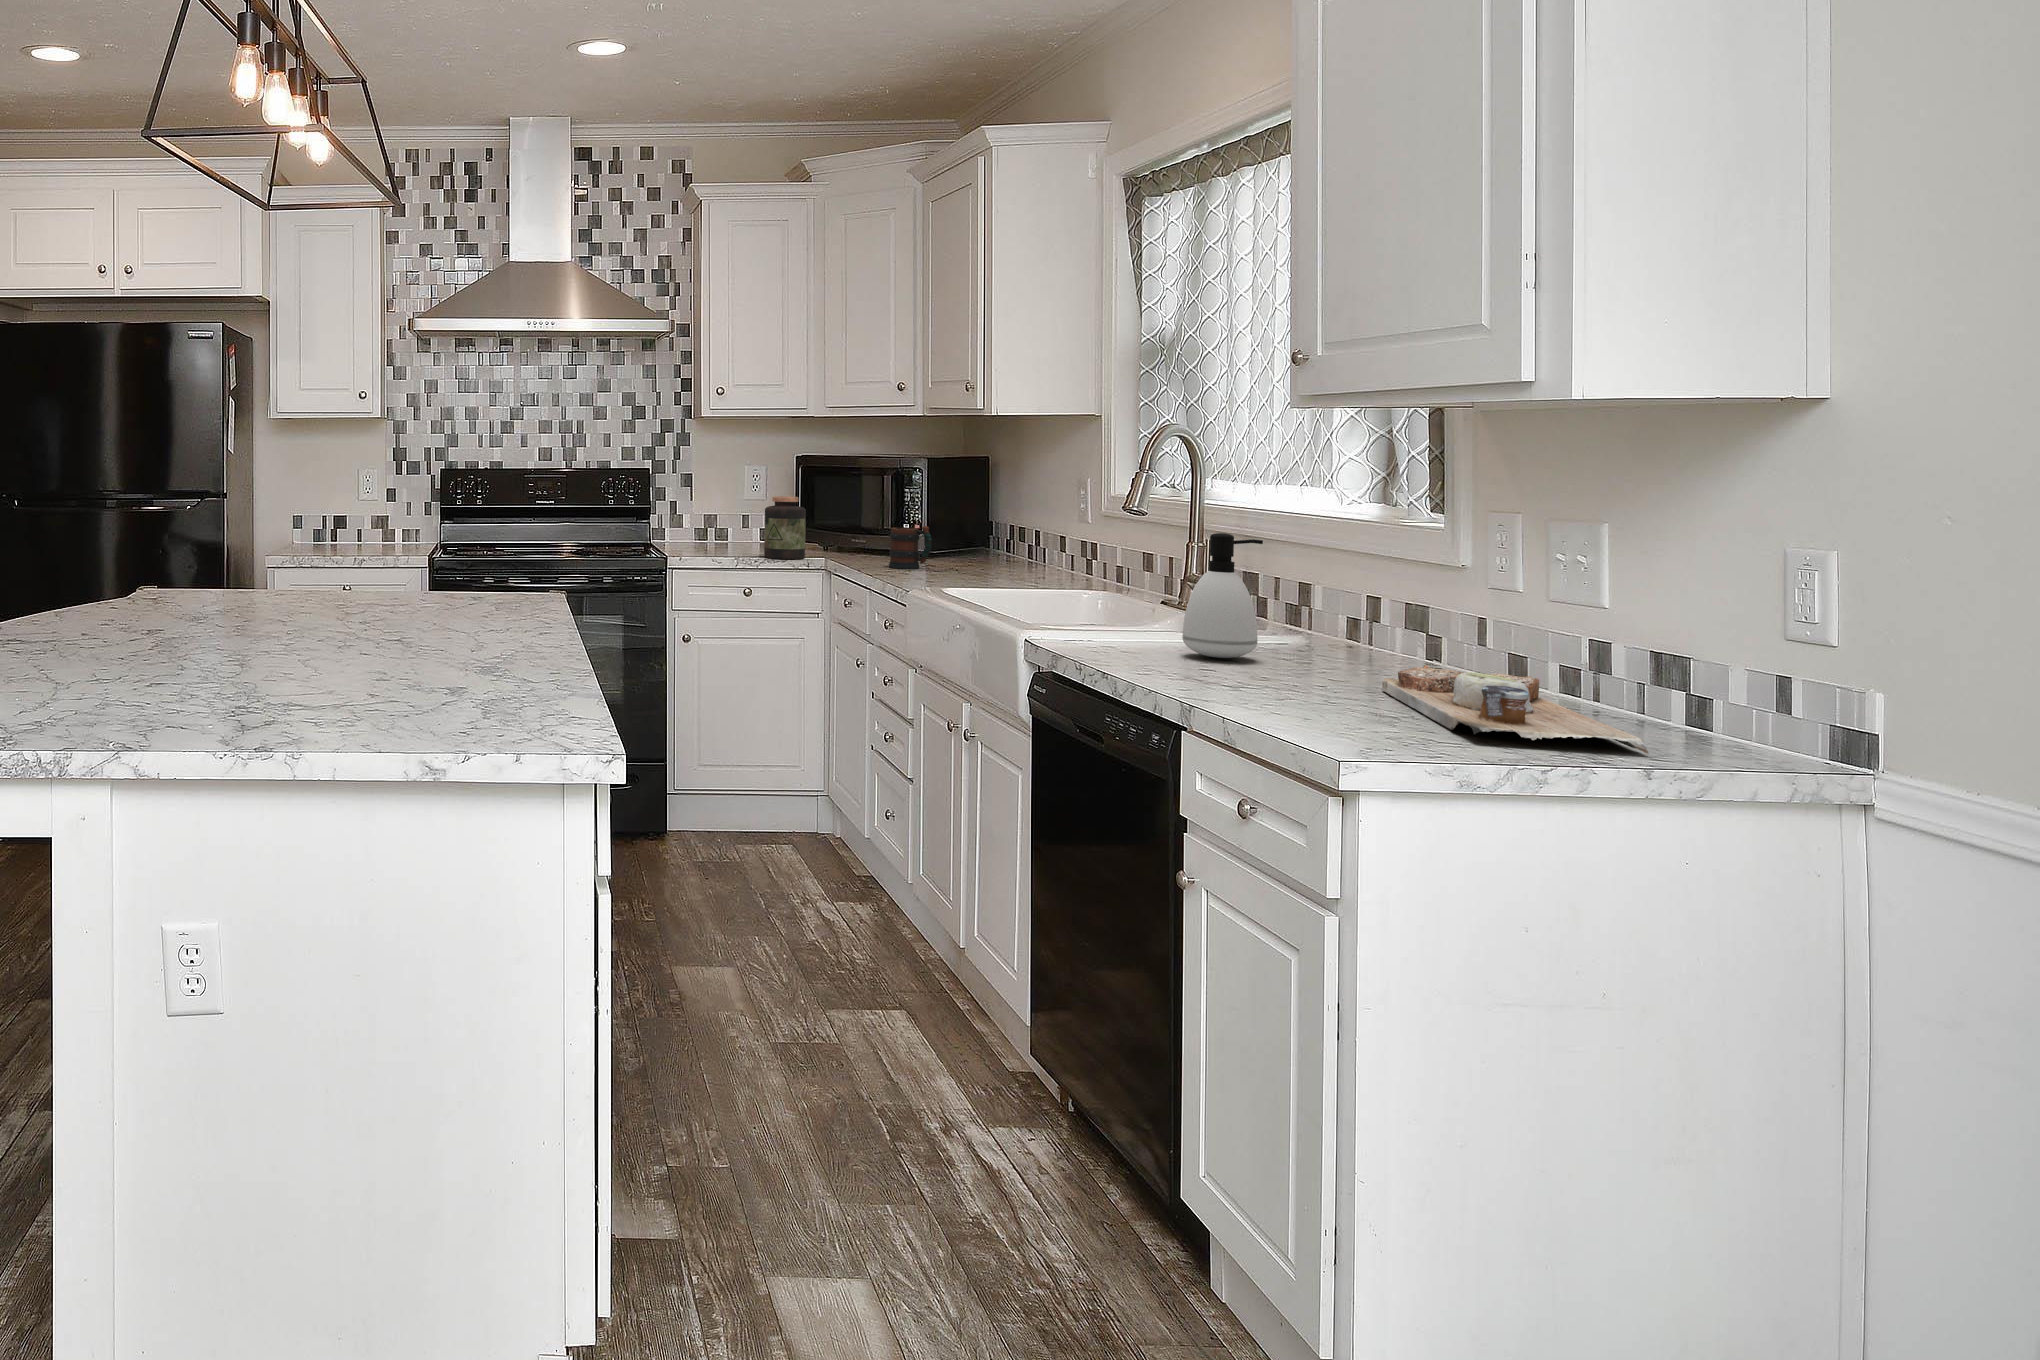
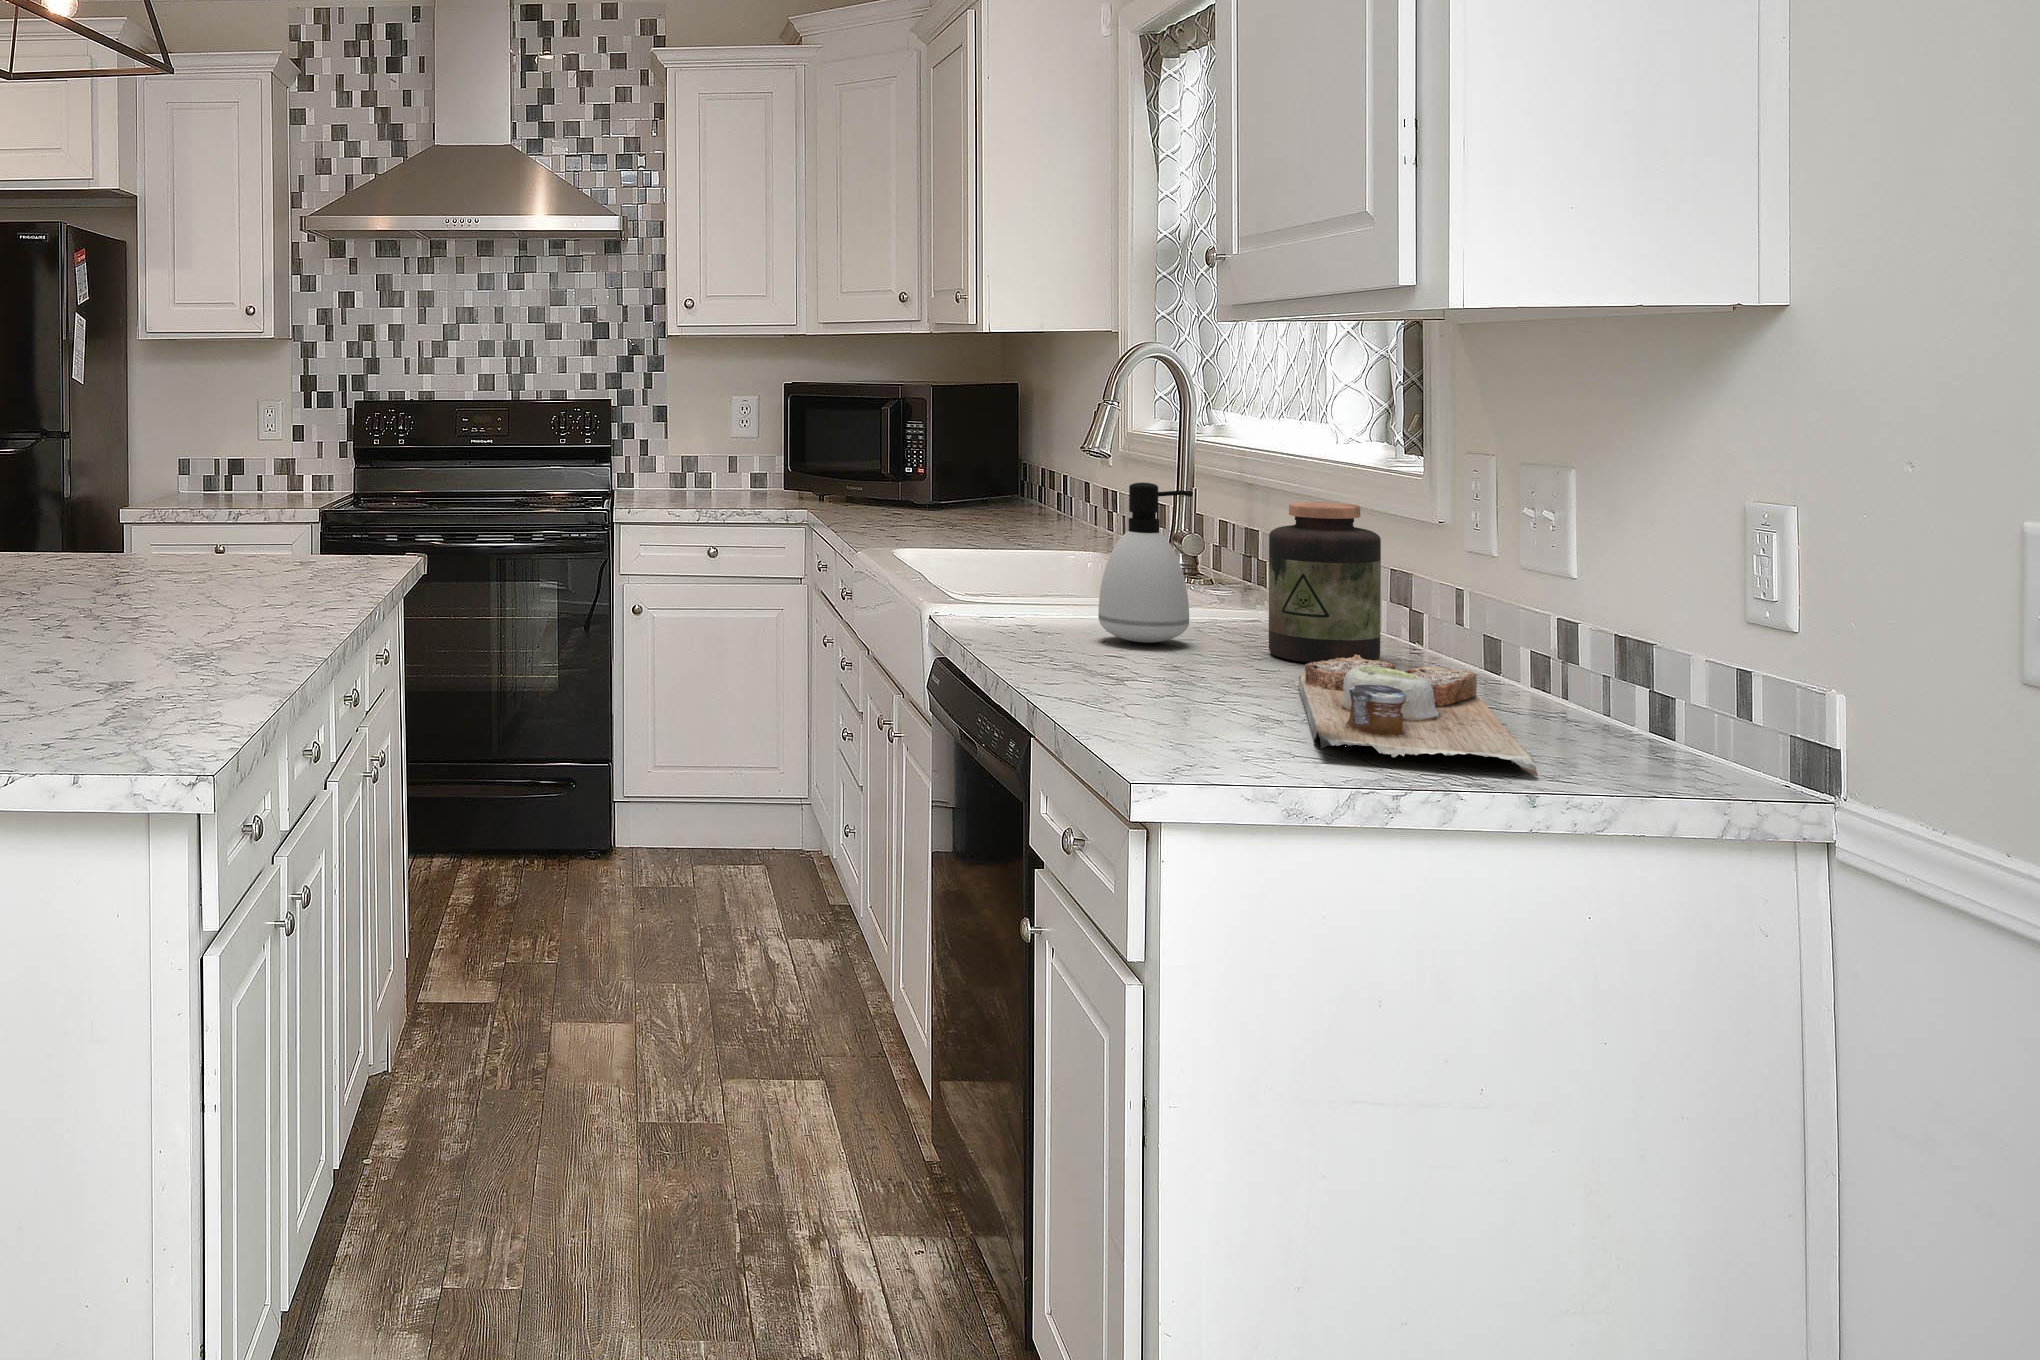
jar: present [764,496,806,559] -> present [1269,502,1381,663]
mug: present [889,526,932,569] -> none [881,468,932,522]

